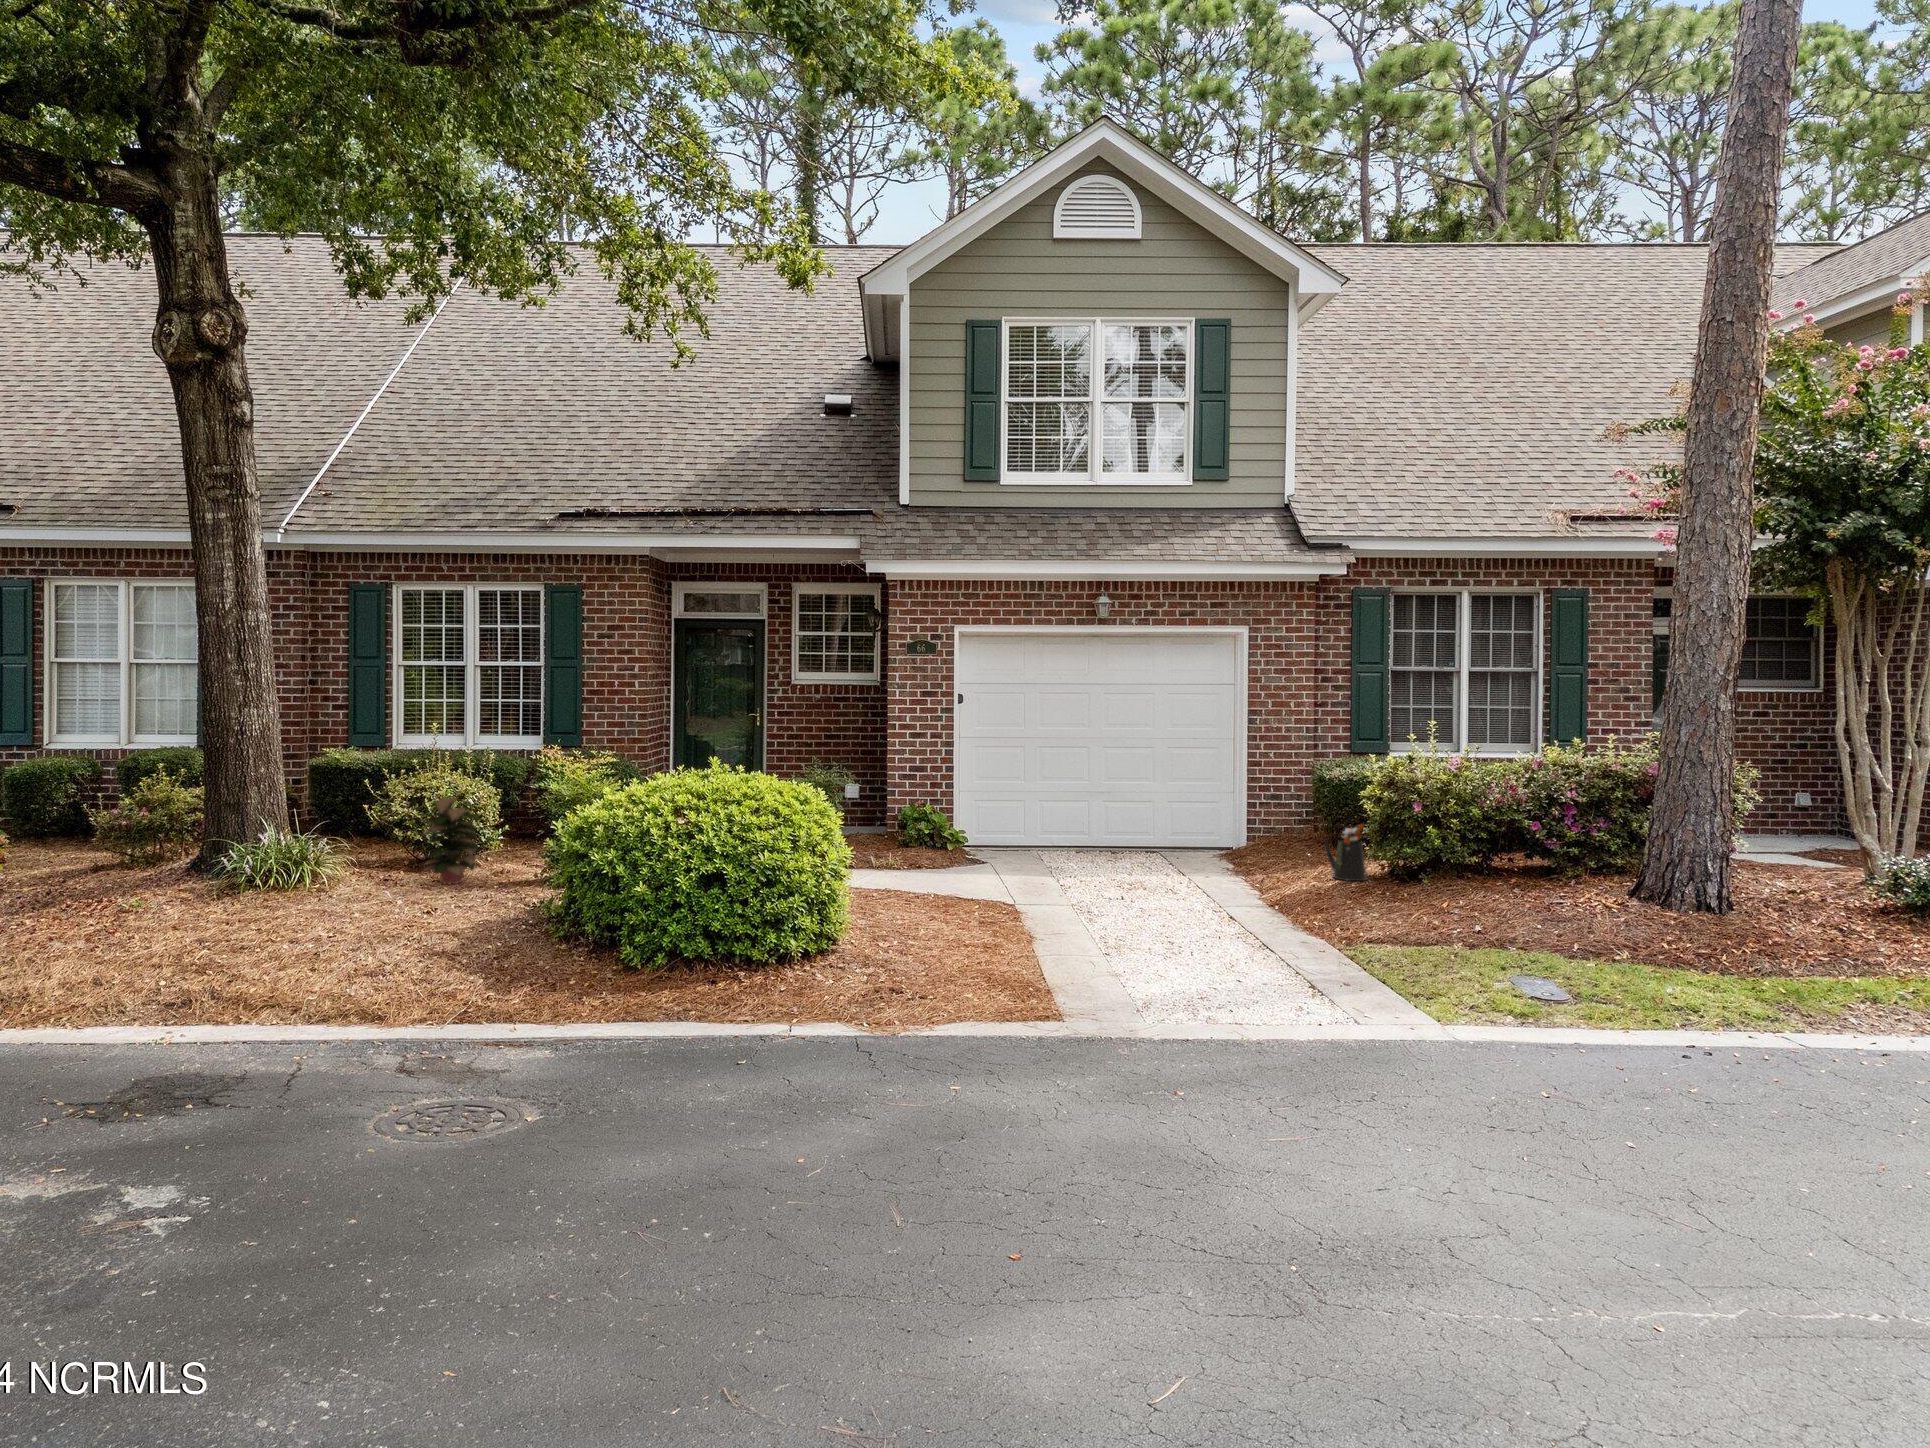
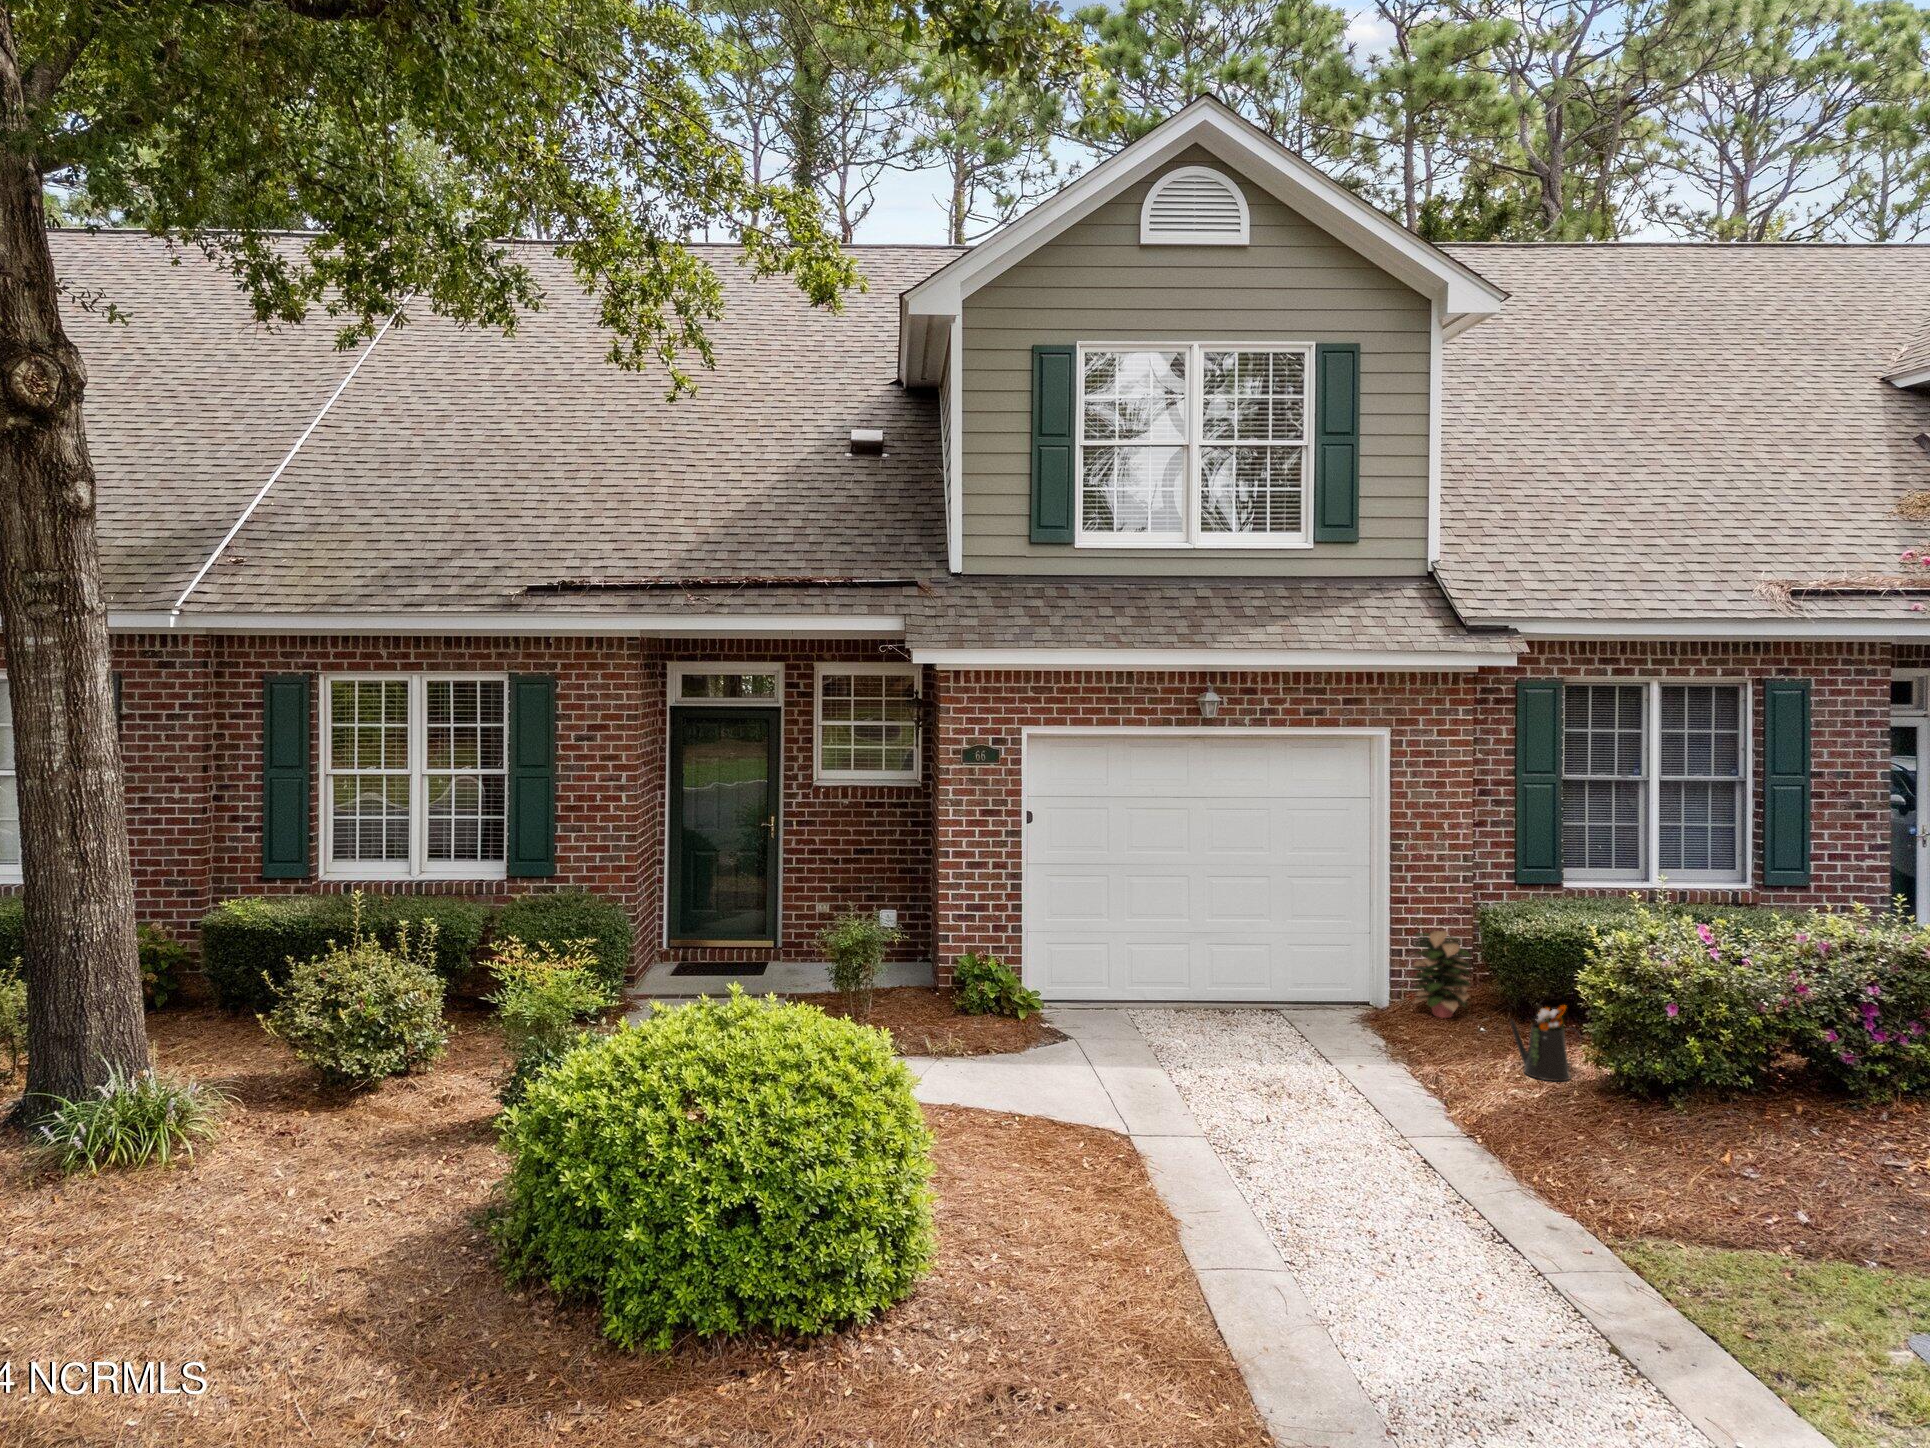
decorative plant: present [423,797,478,884] -> present [1413,931,1471,1018]

